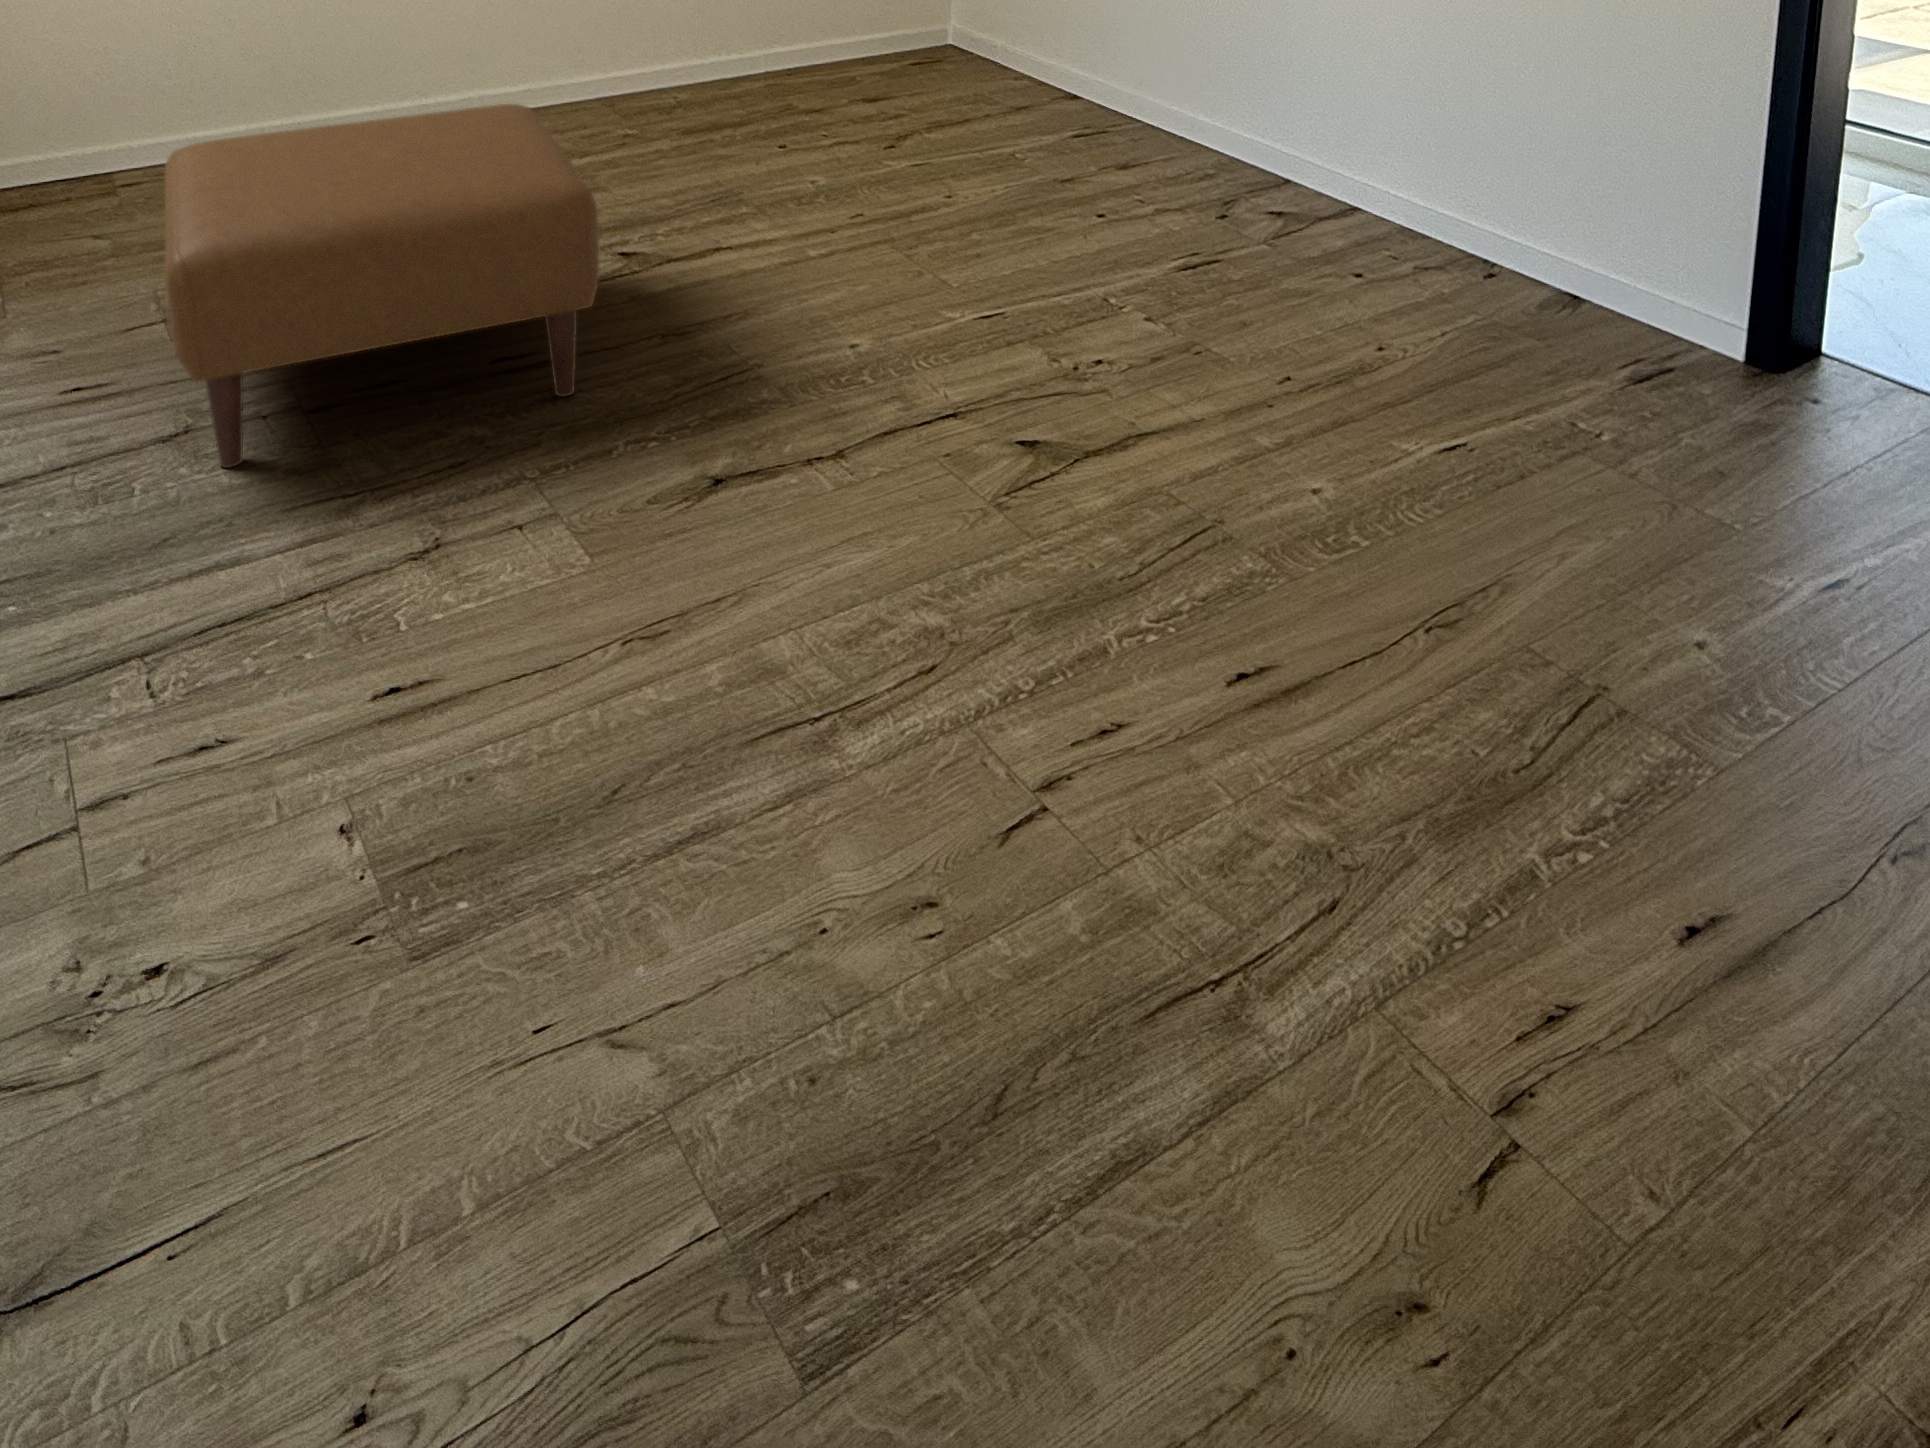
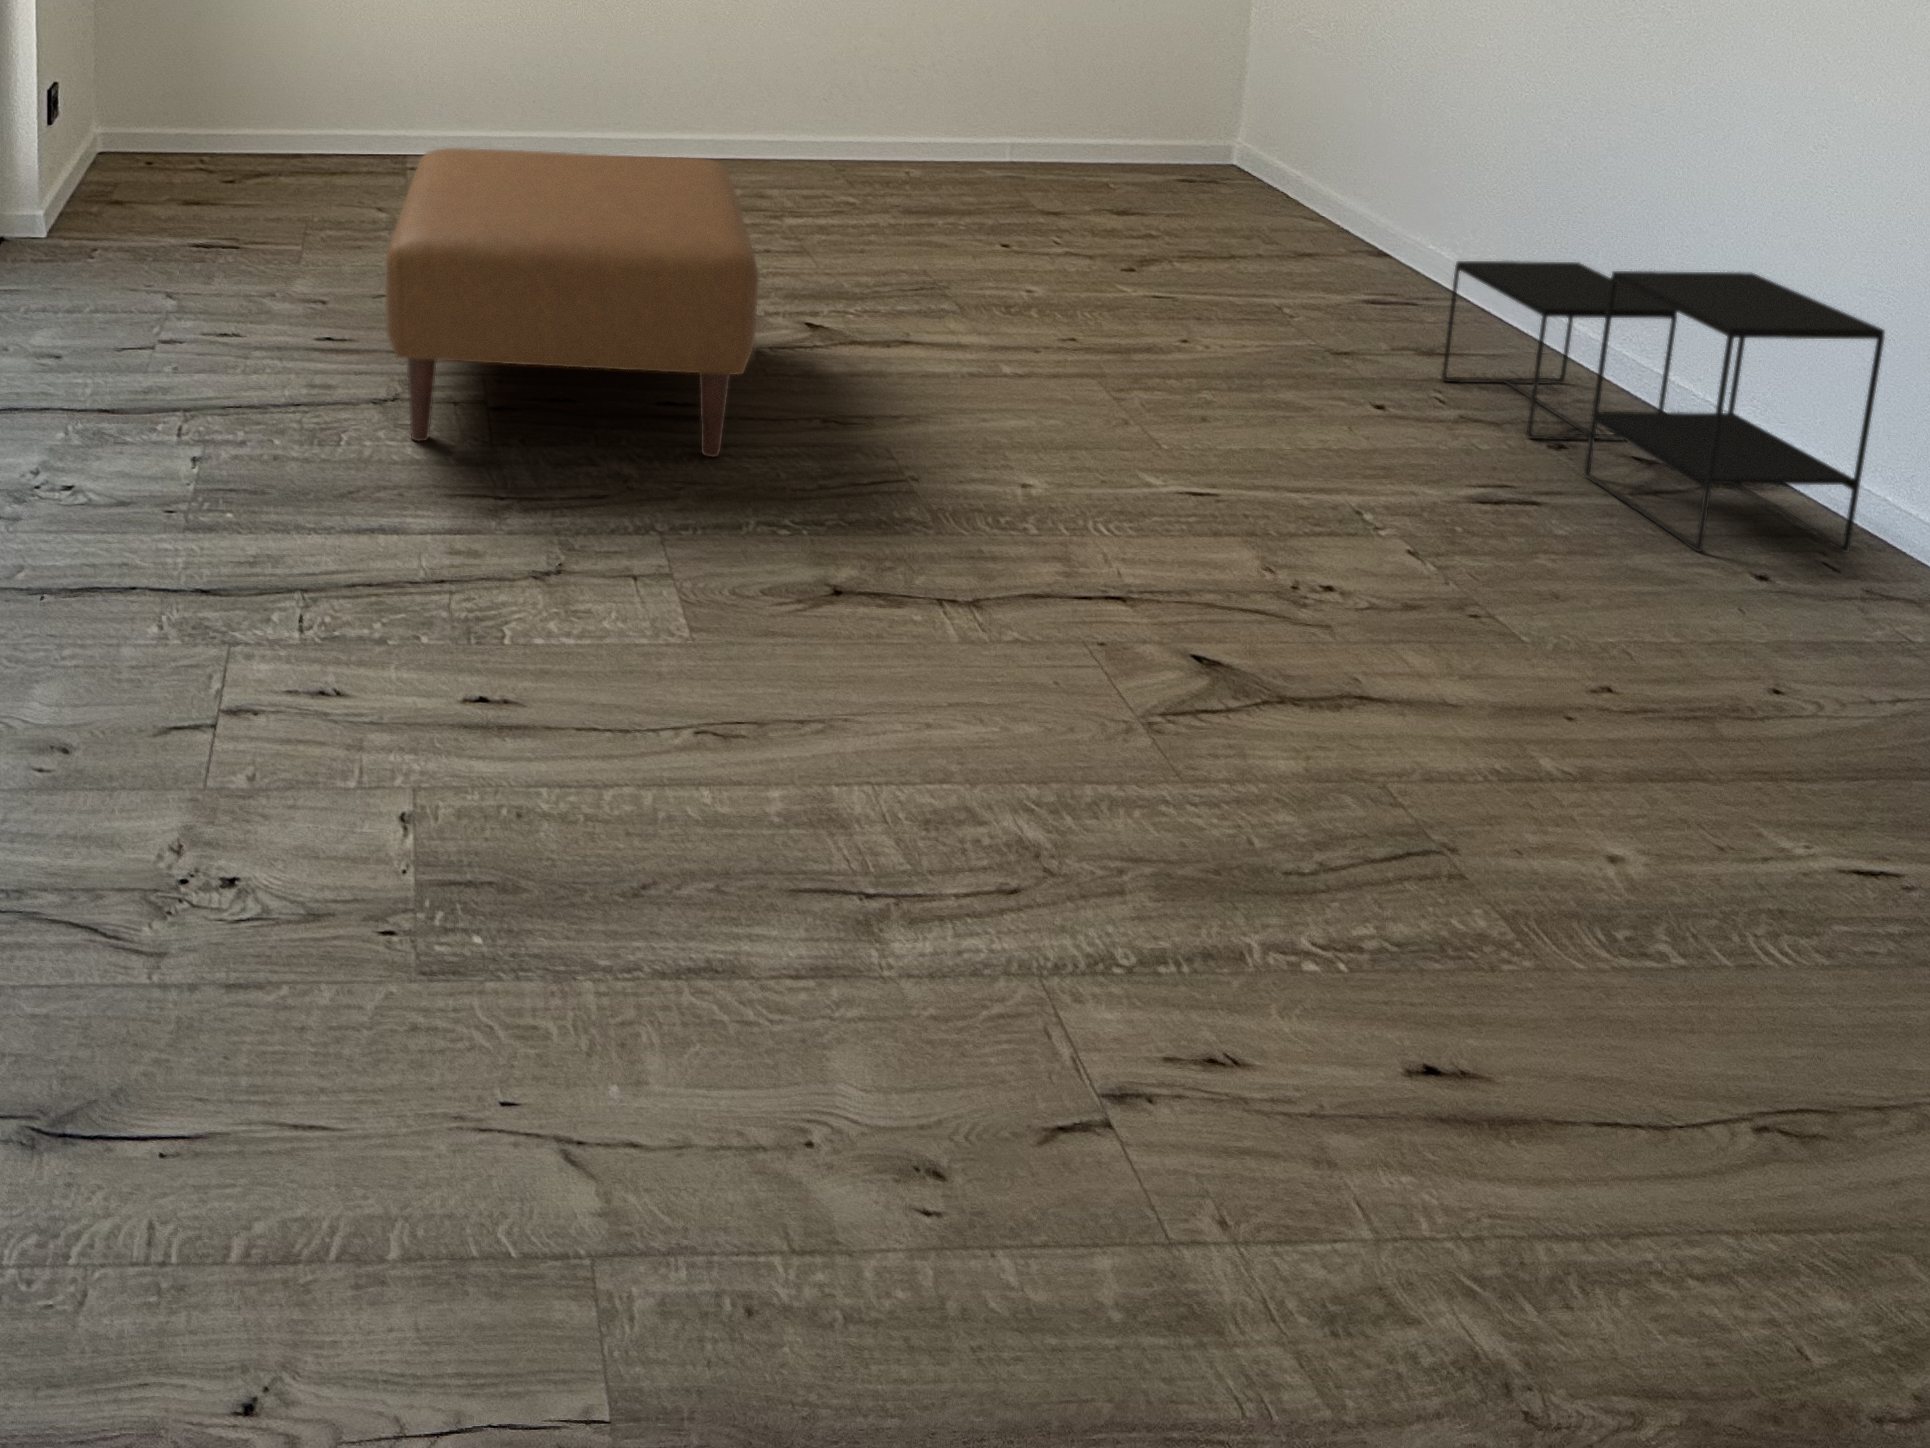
side table: none [1152,52,1425,264] -> present [1442,261,1885,552]

